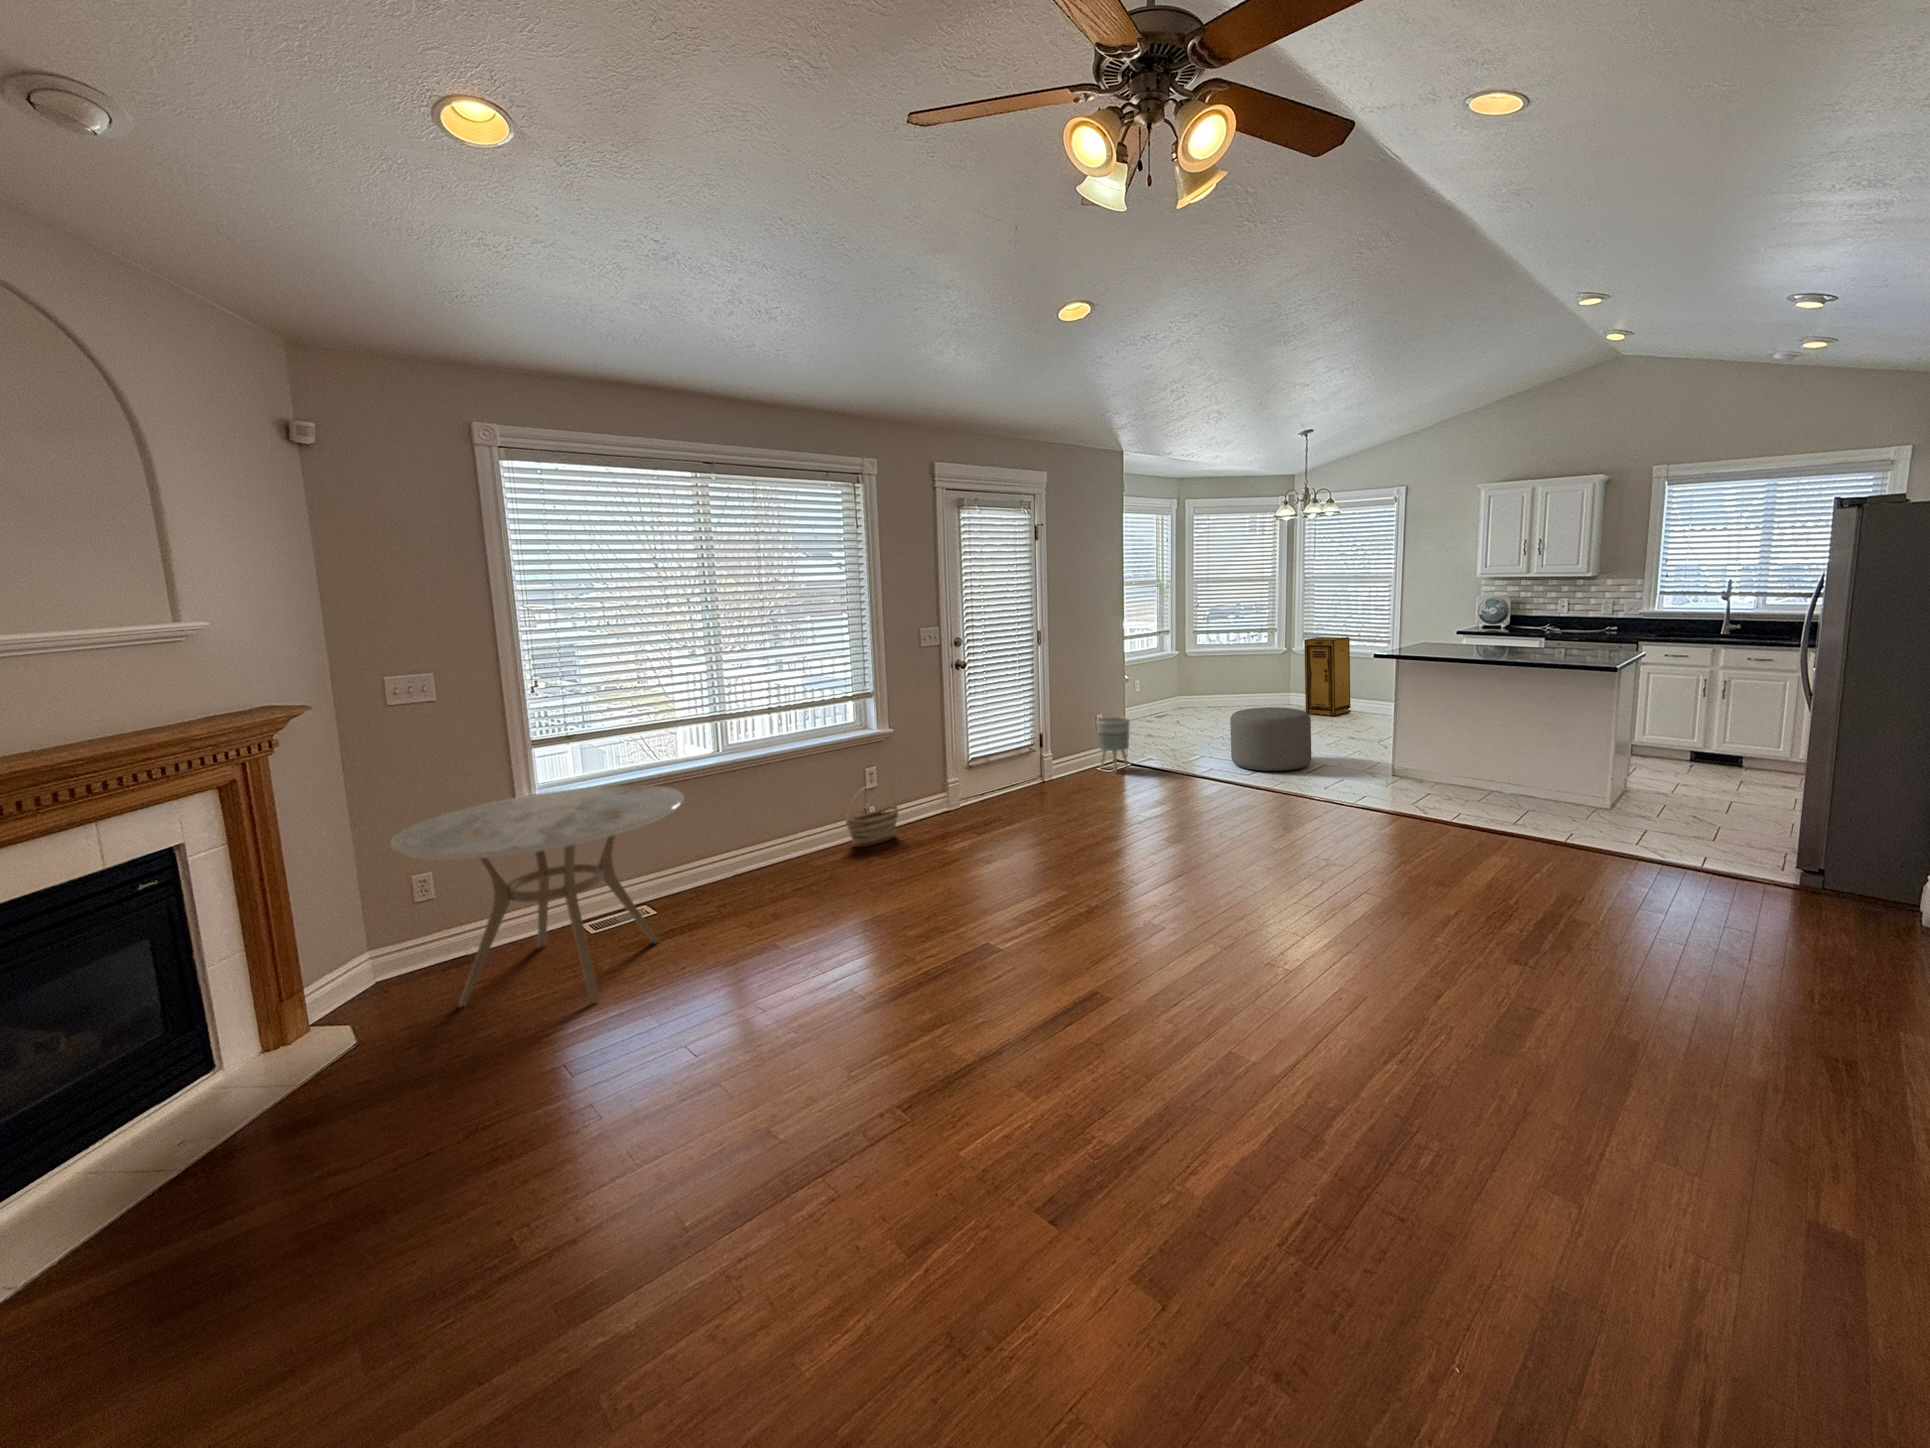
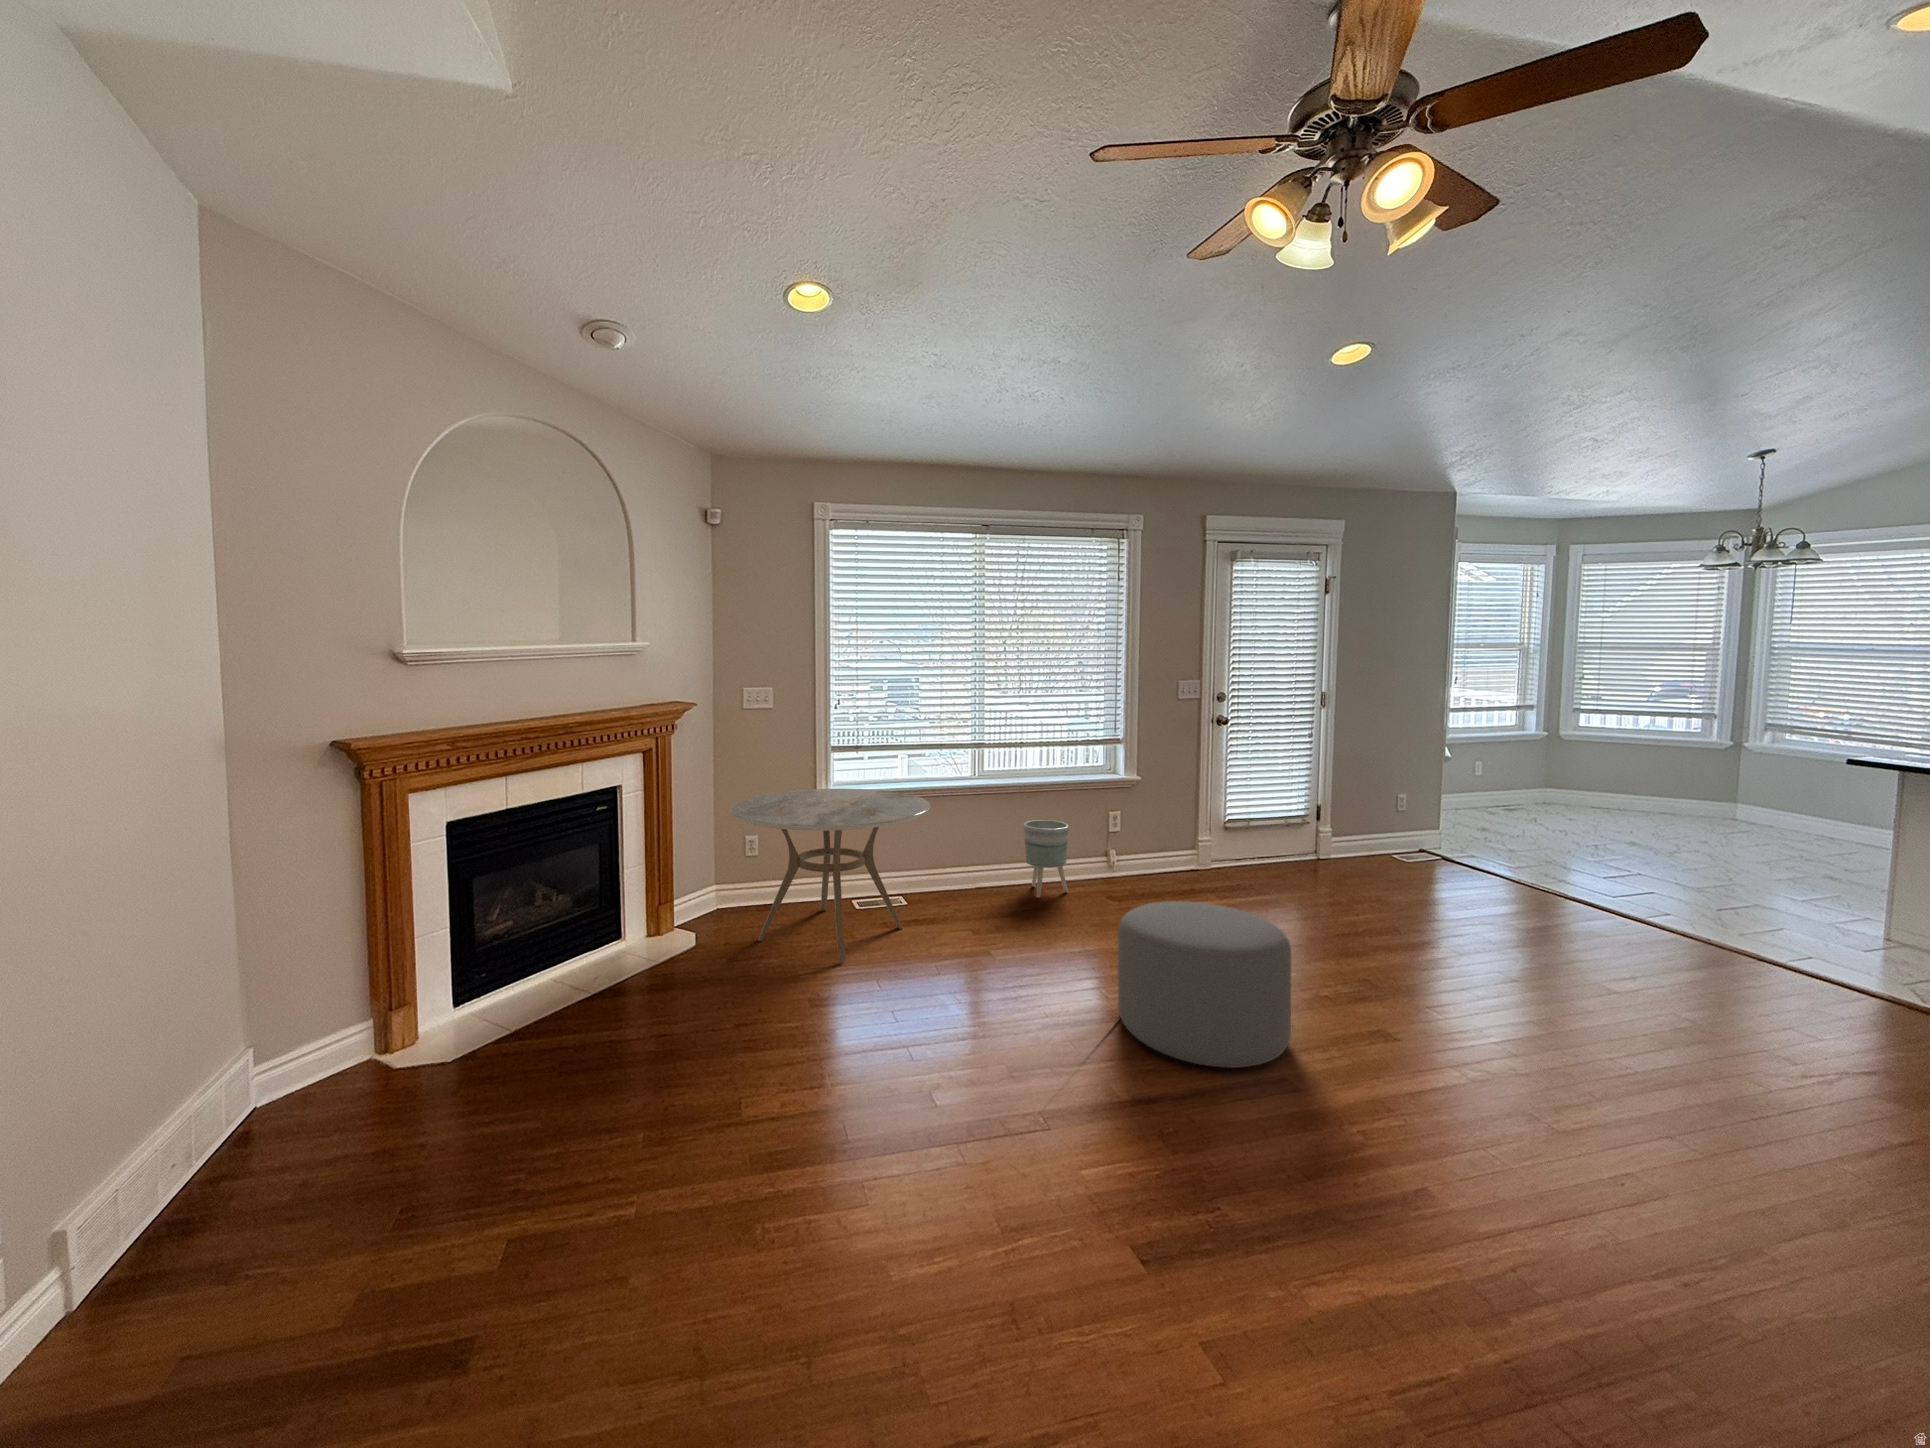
storage cabinet: present [1304,638,1350,716] -> none [1759,732,1854,845]
ottoman: present [1230,707,1311,771] -> present [1118,901,1292,1068]
planter: present [1096,717,1130,773] -> present [1023,820,1069,898]
basket: present [846,798,898,847] -> none [1085,828,1139,886]

